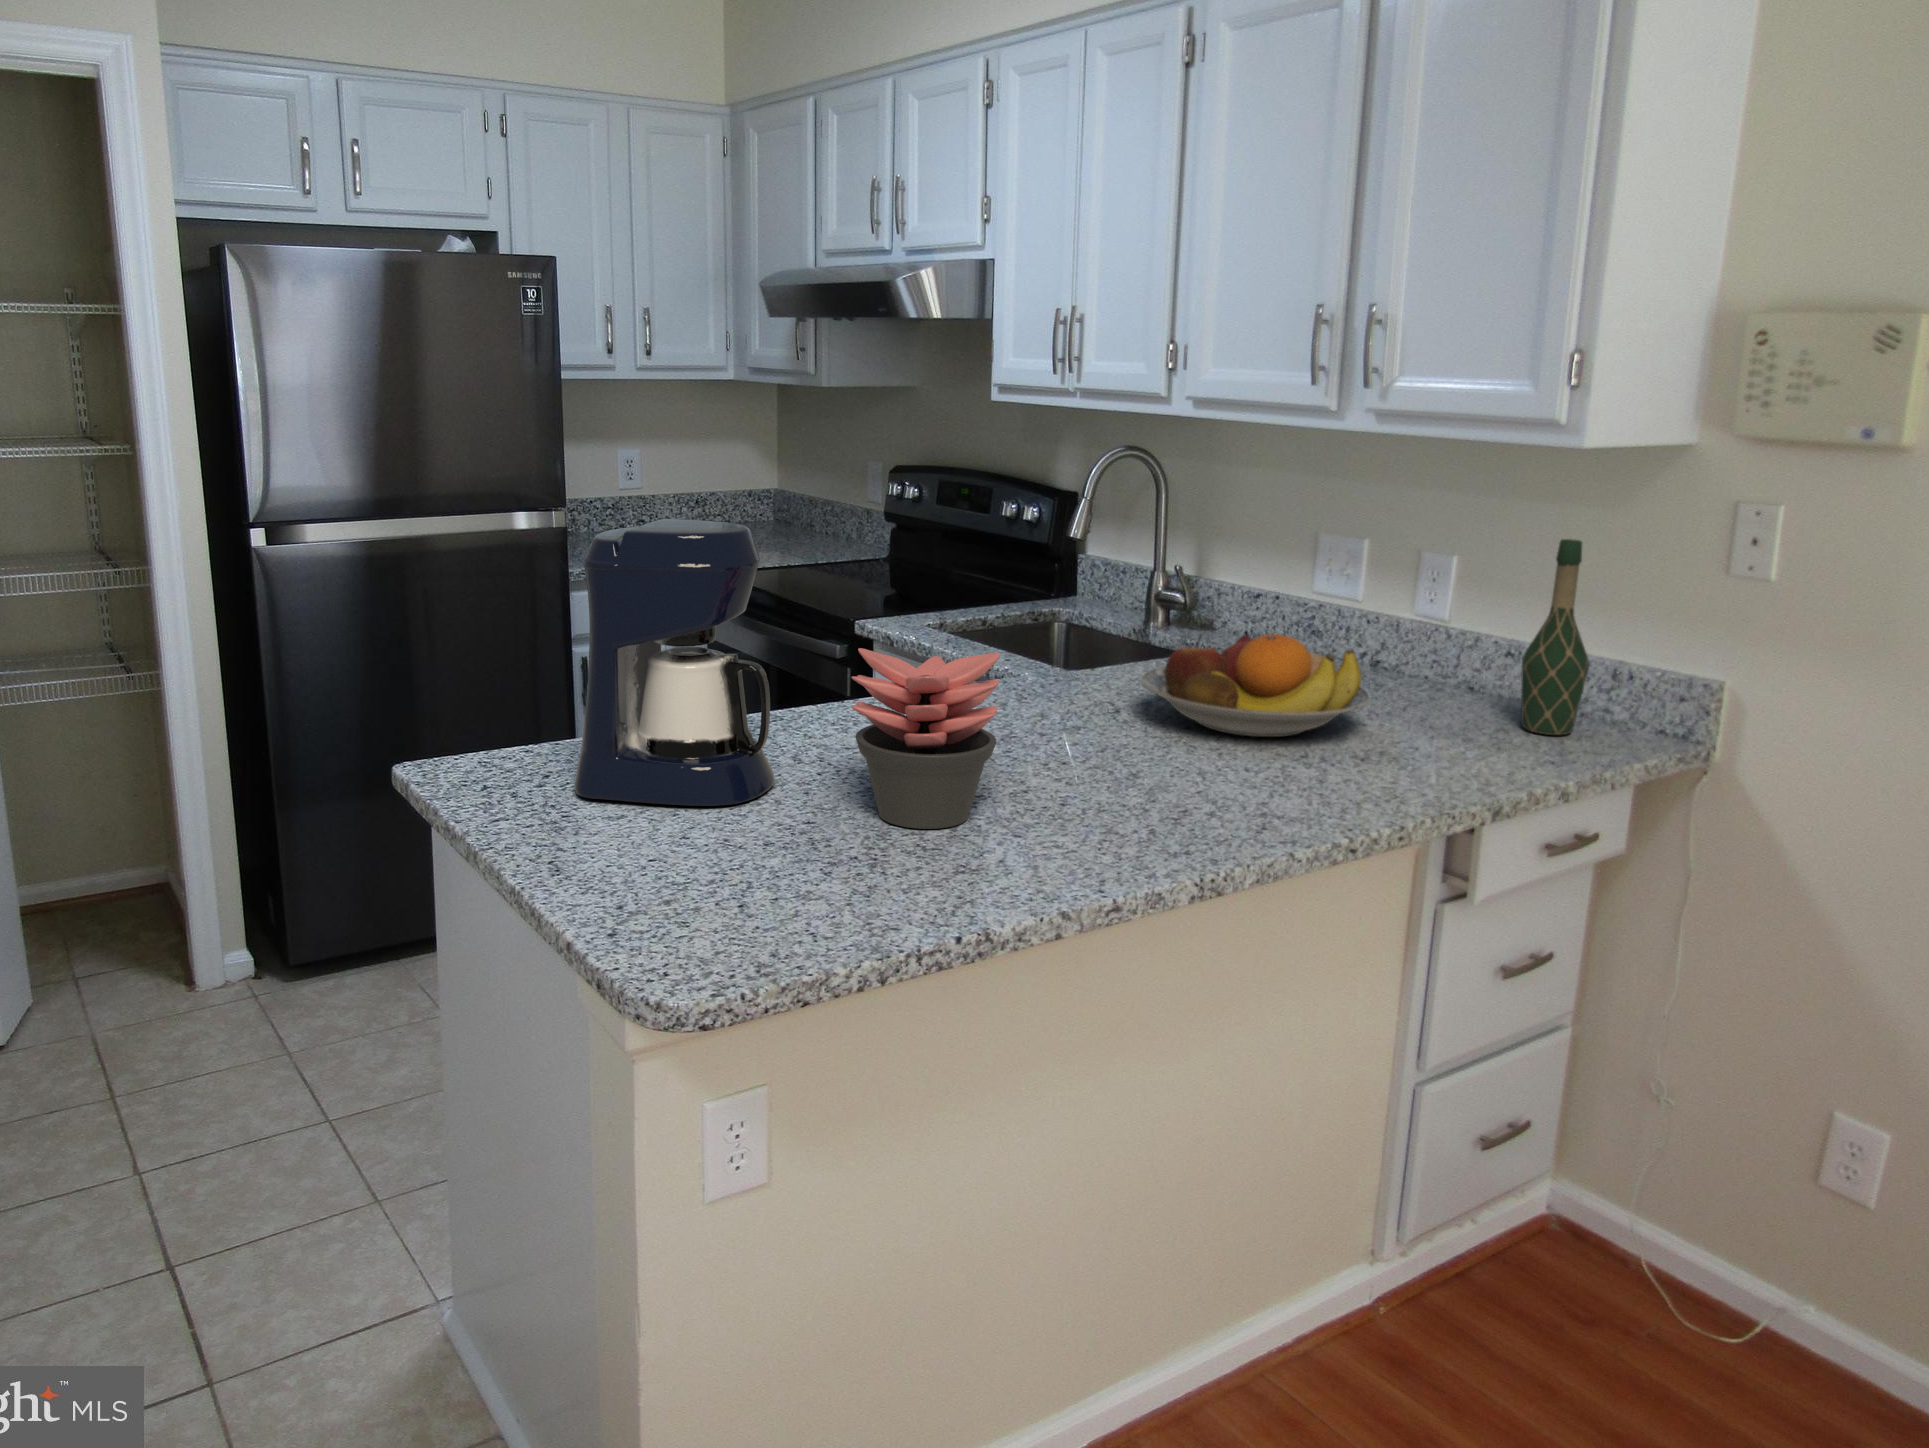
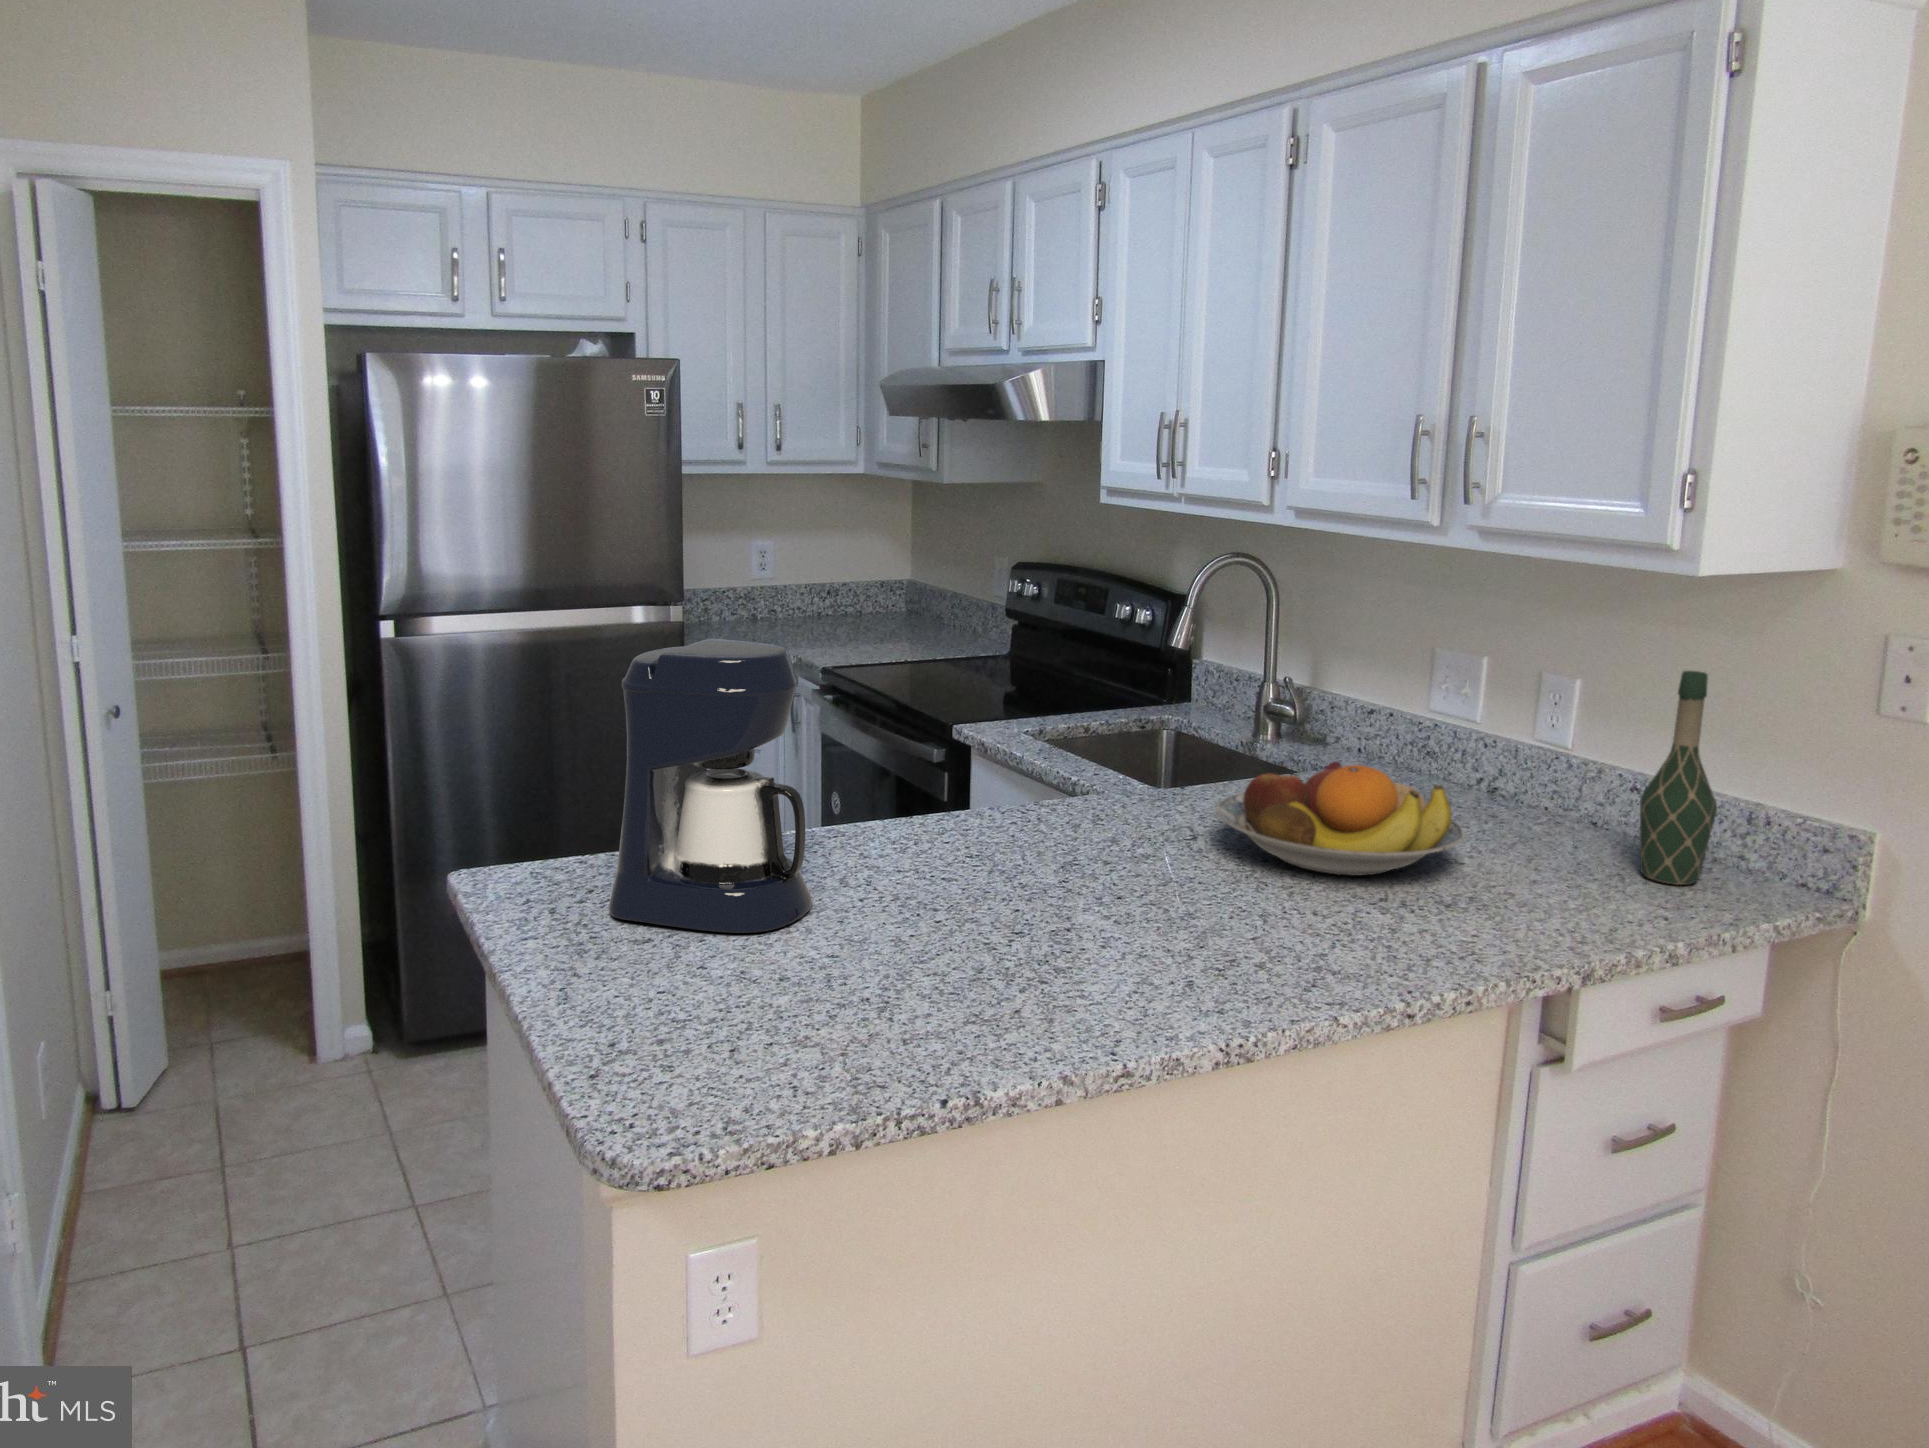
succulent plant: present [851,648,1000,829] -> none [875,777,1036,970]

